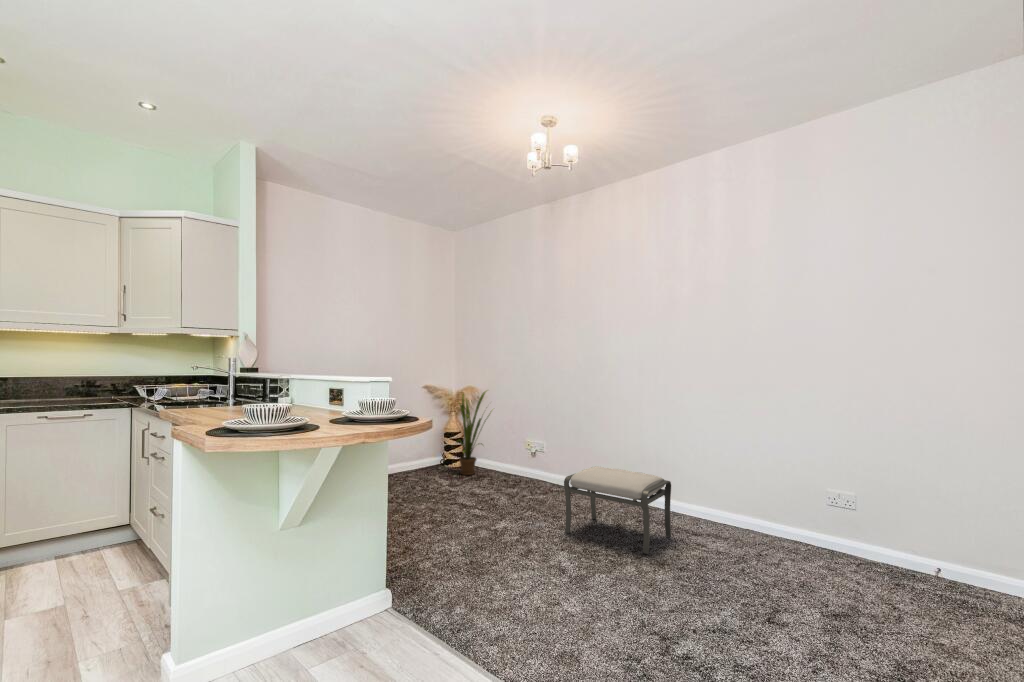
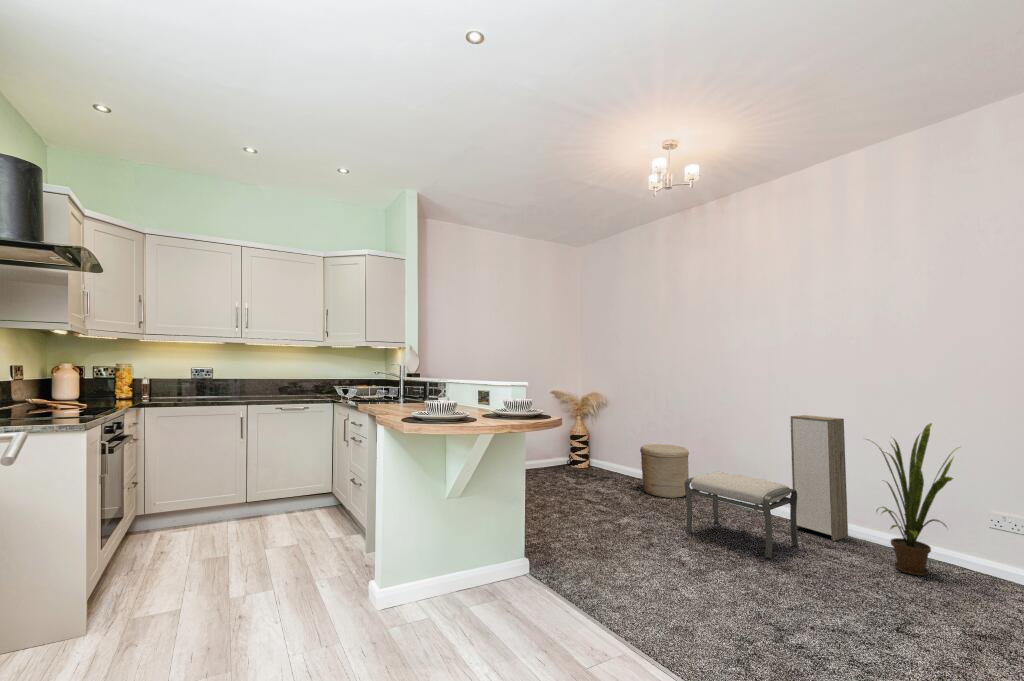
house plant: present [457,391,486,475] -> present [877,423,958,576]
storage cabinet: none [664,405,713,528] -> present [791,415,848,541]
woven basket: none [517,439,566,495] -> present [640,444,689,498]

